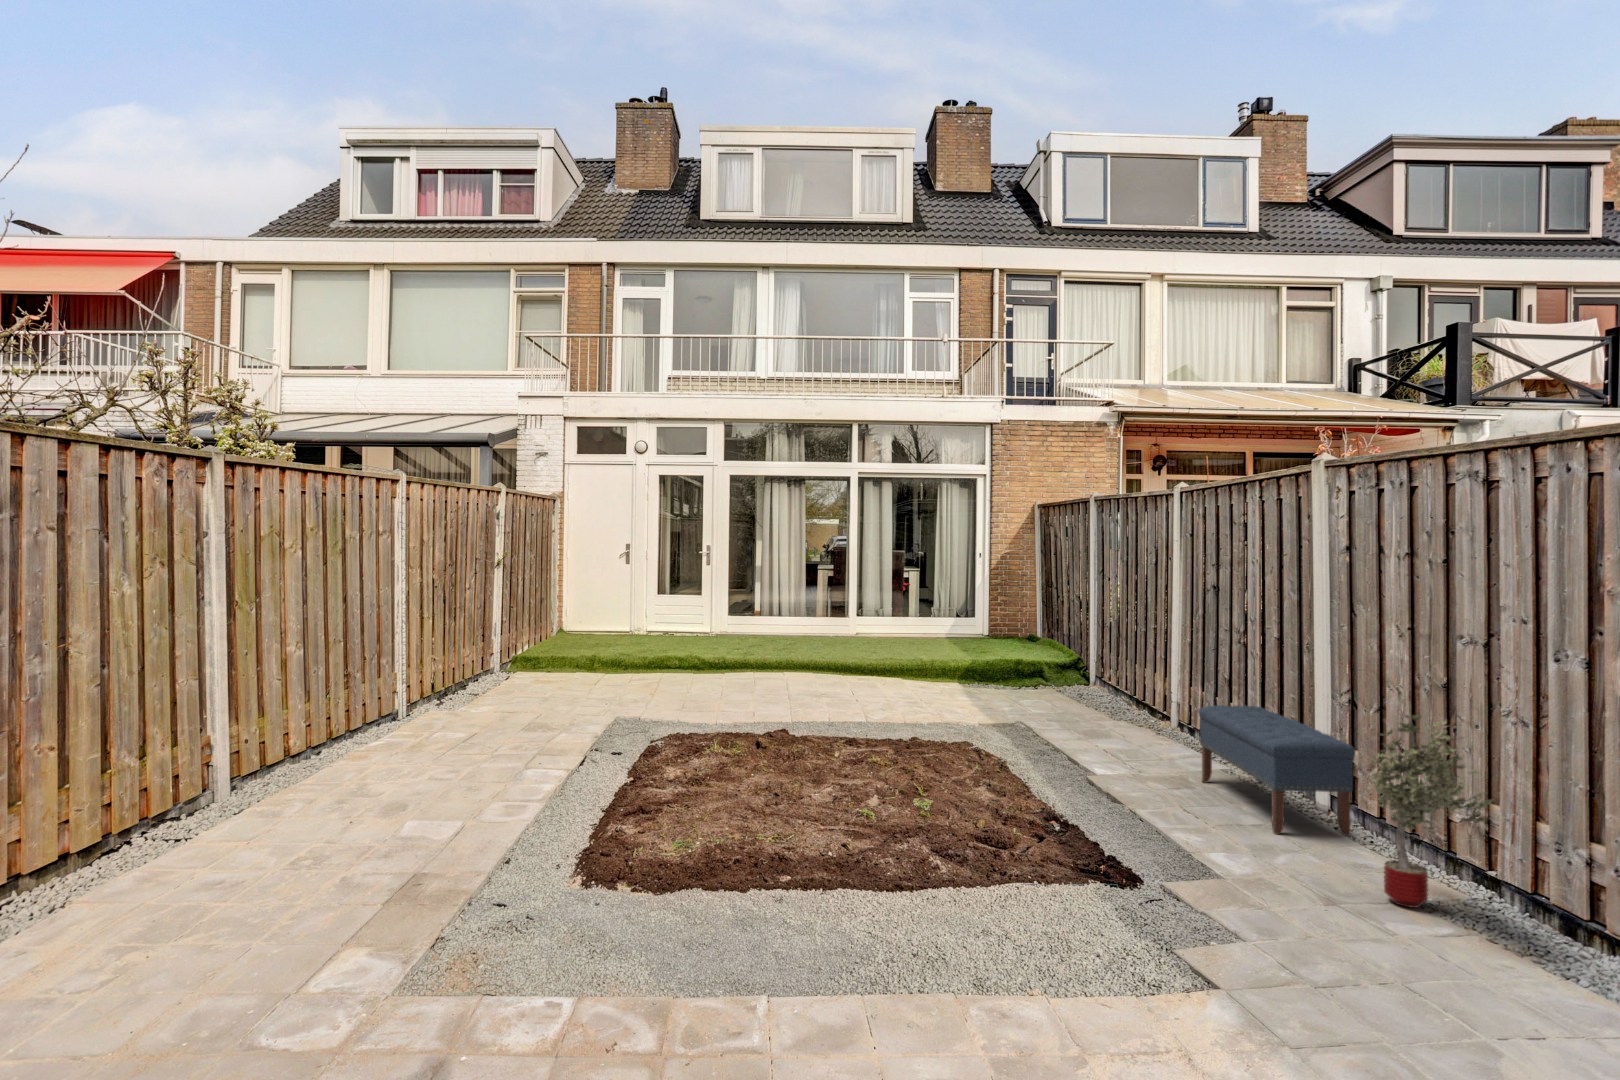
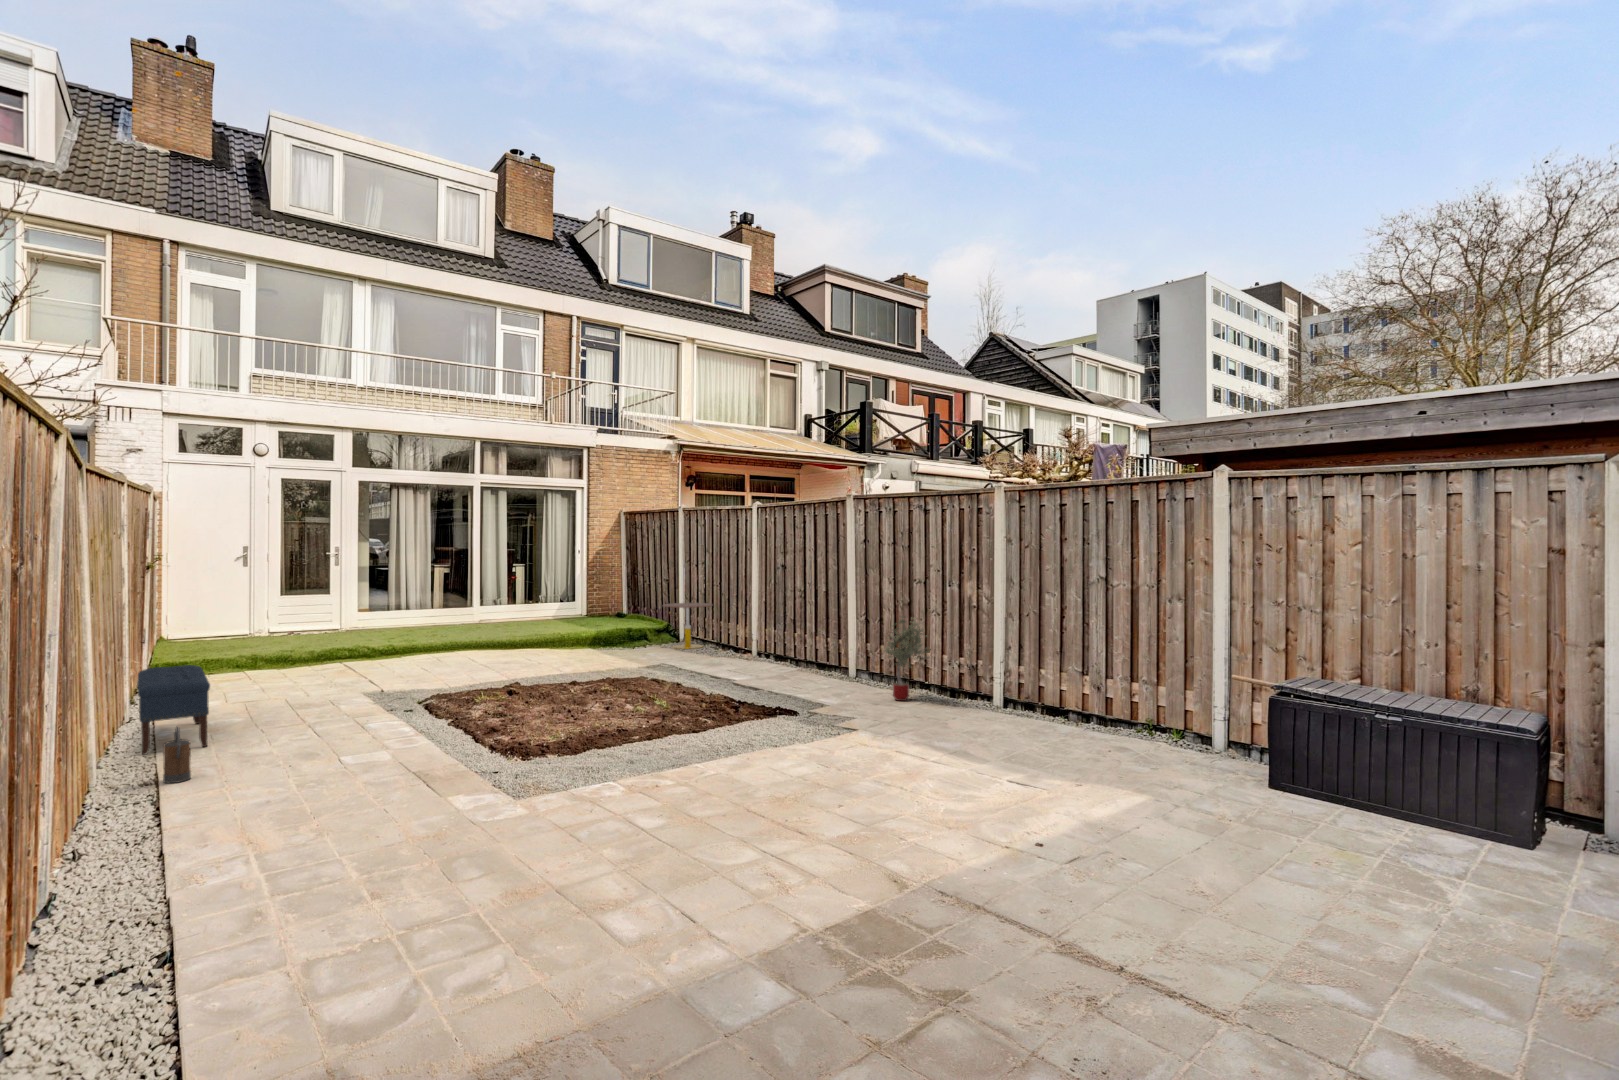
side table: none [1048,634,1125,704] -> present [663,603,712,649]
bench: present [1198,705,1355,836] -> present [138,665,210,755]
watering can: none [165,779,207,855] -> present [163,726,191,783]

